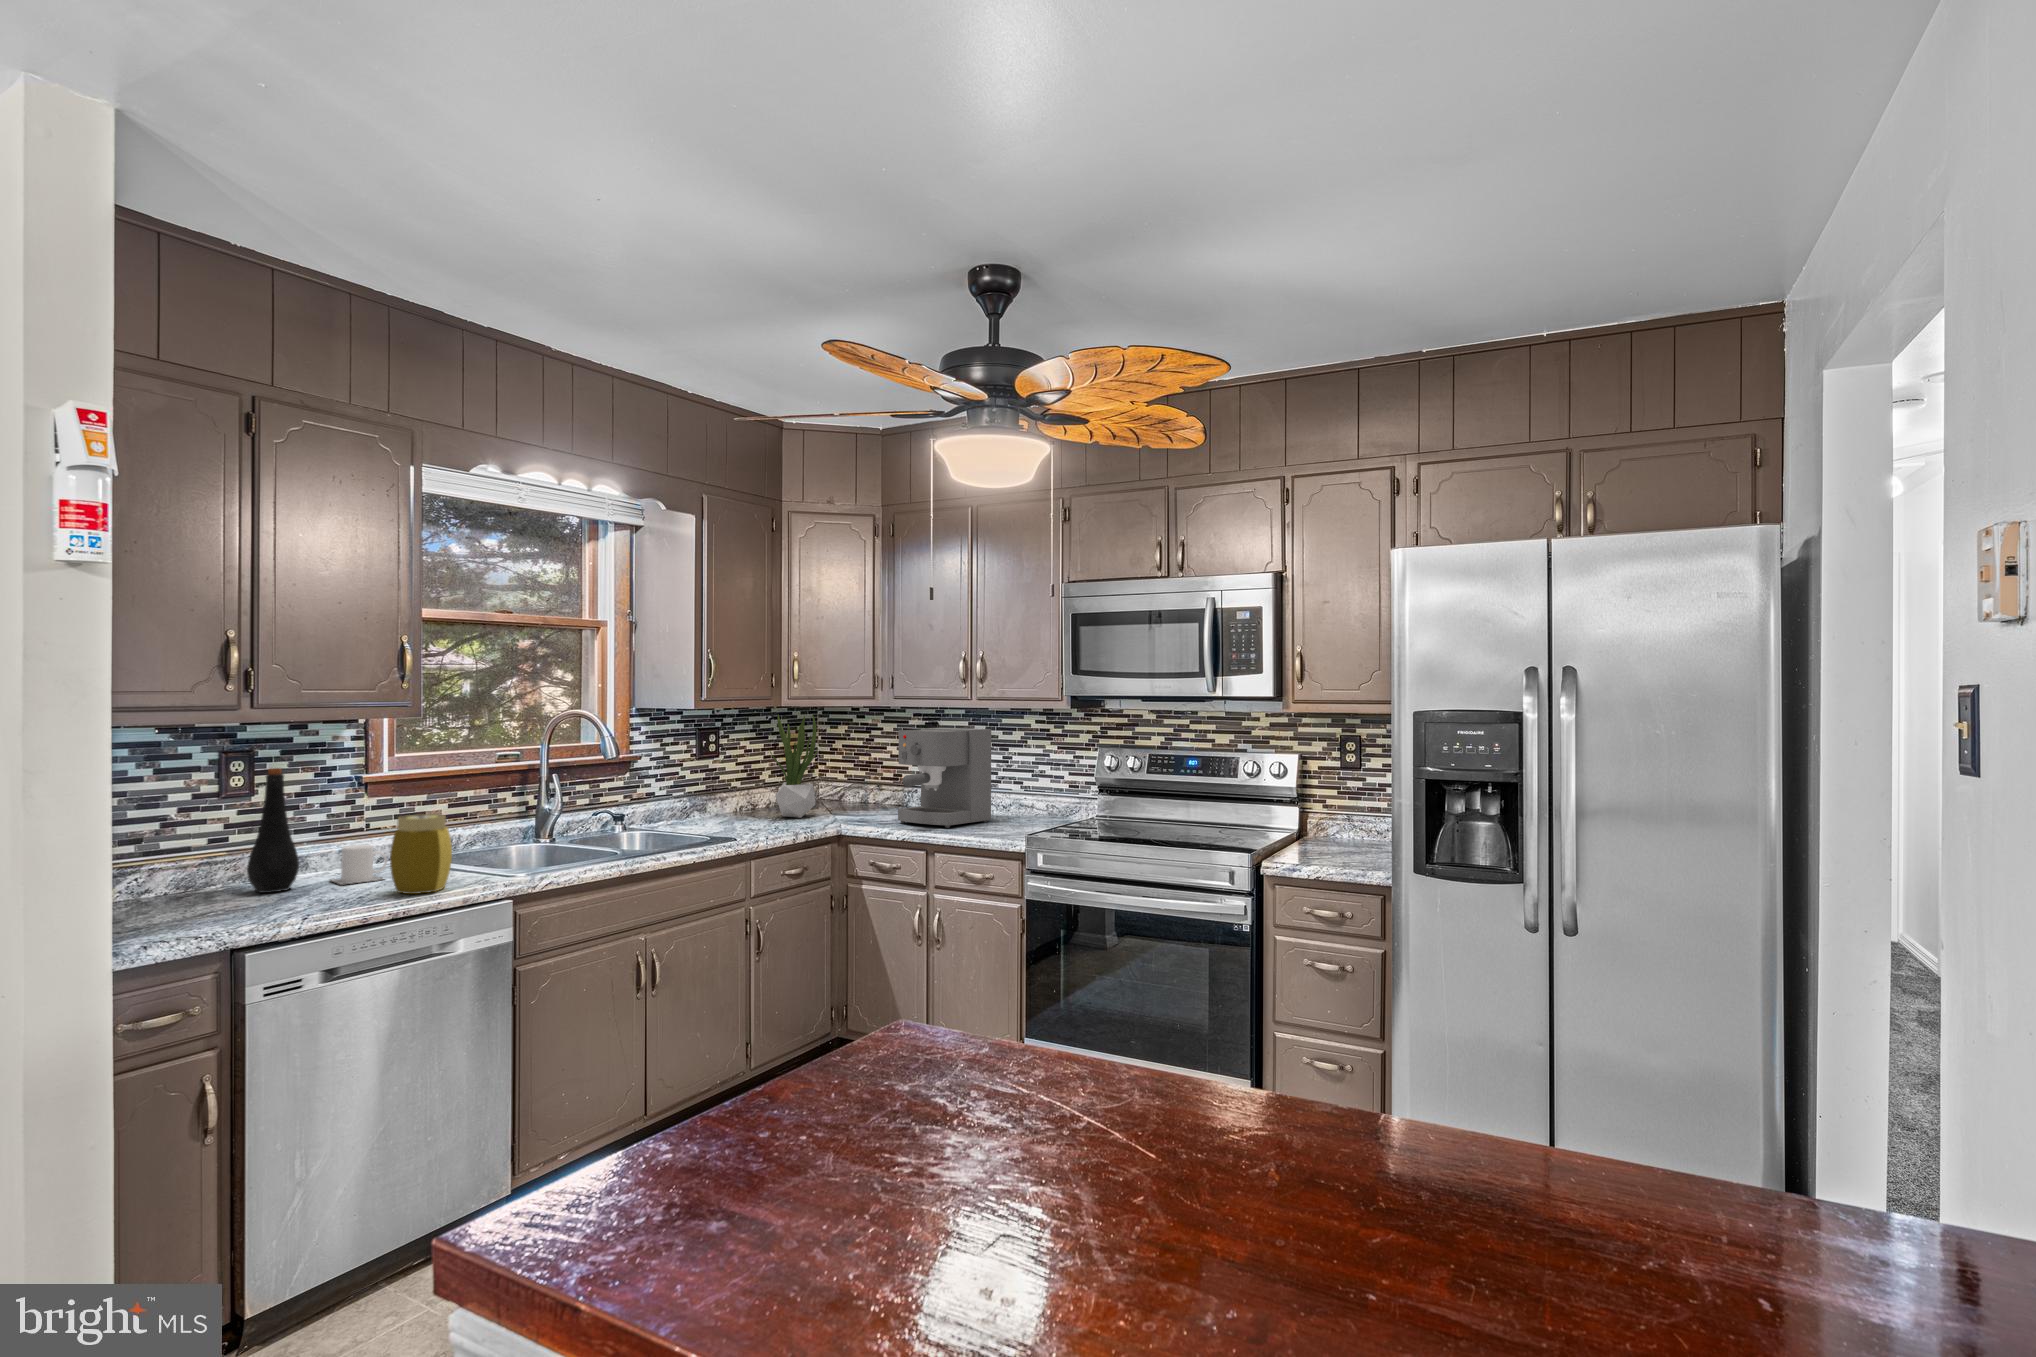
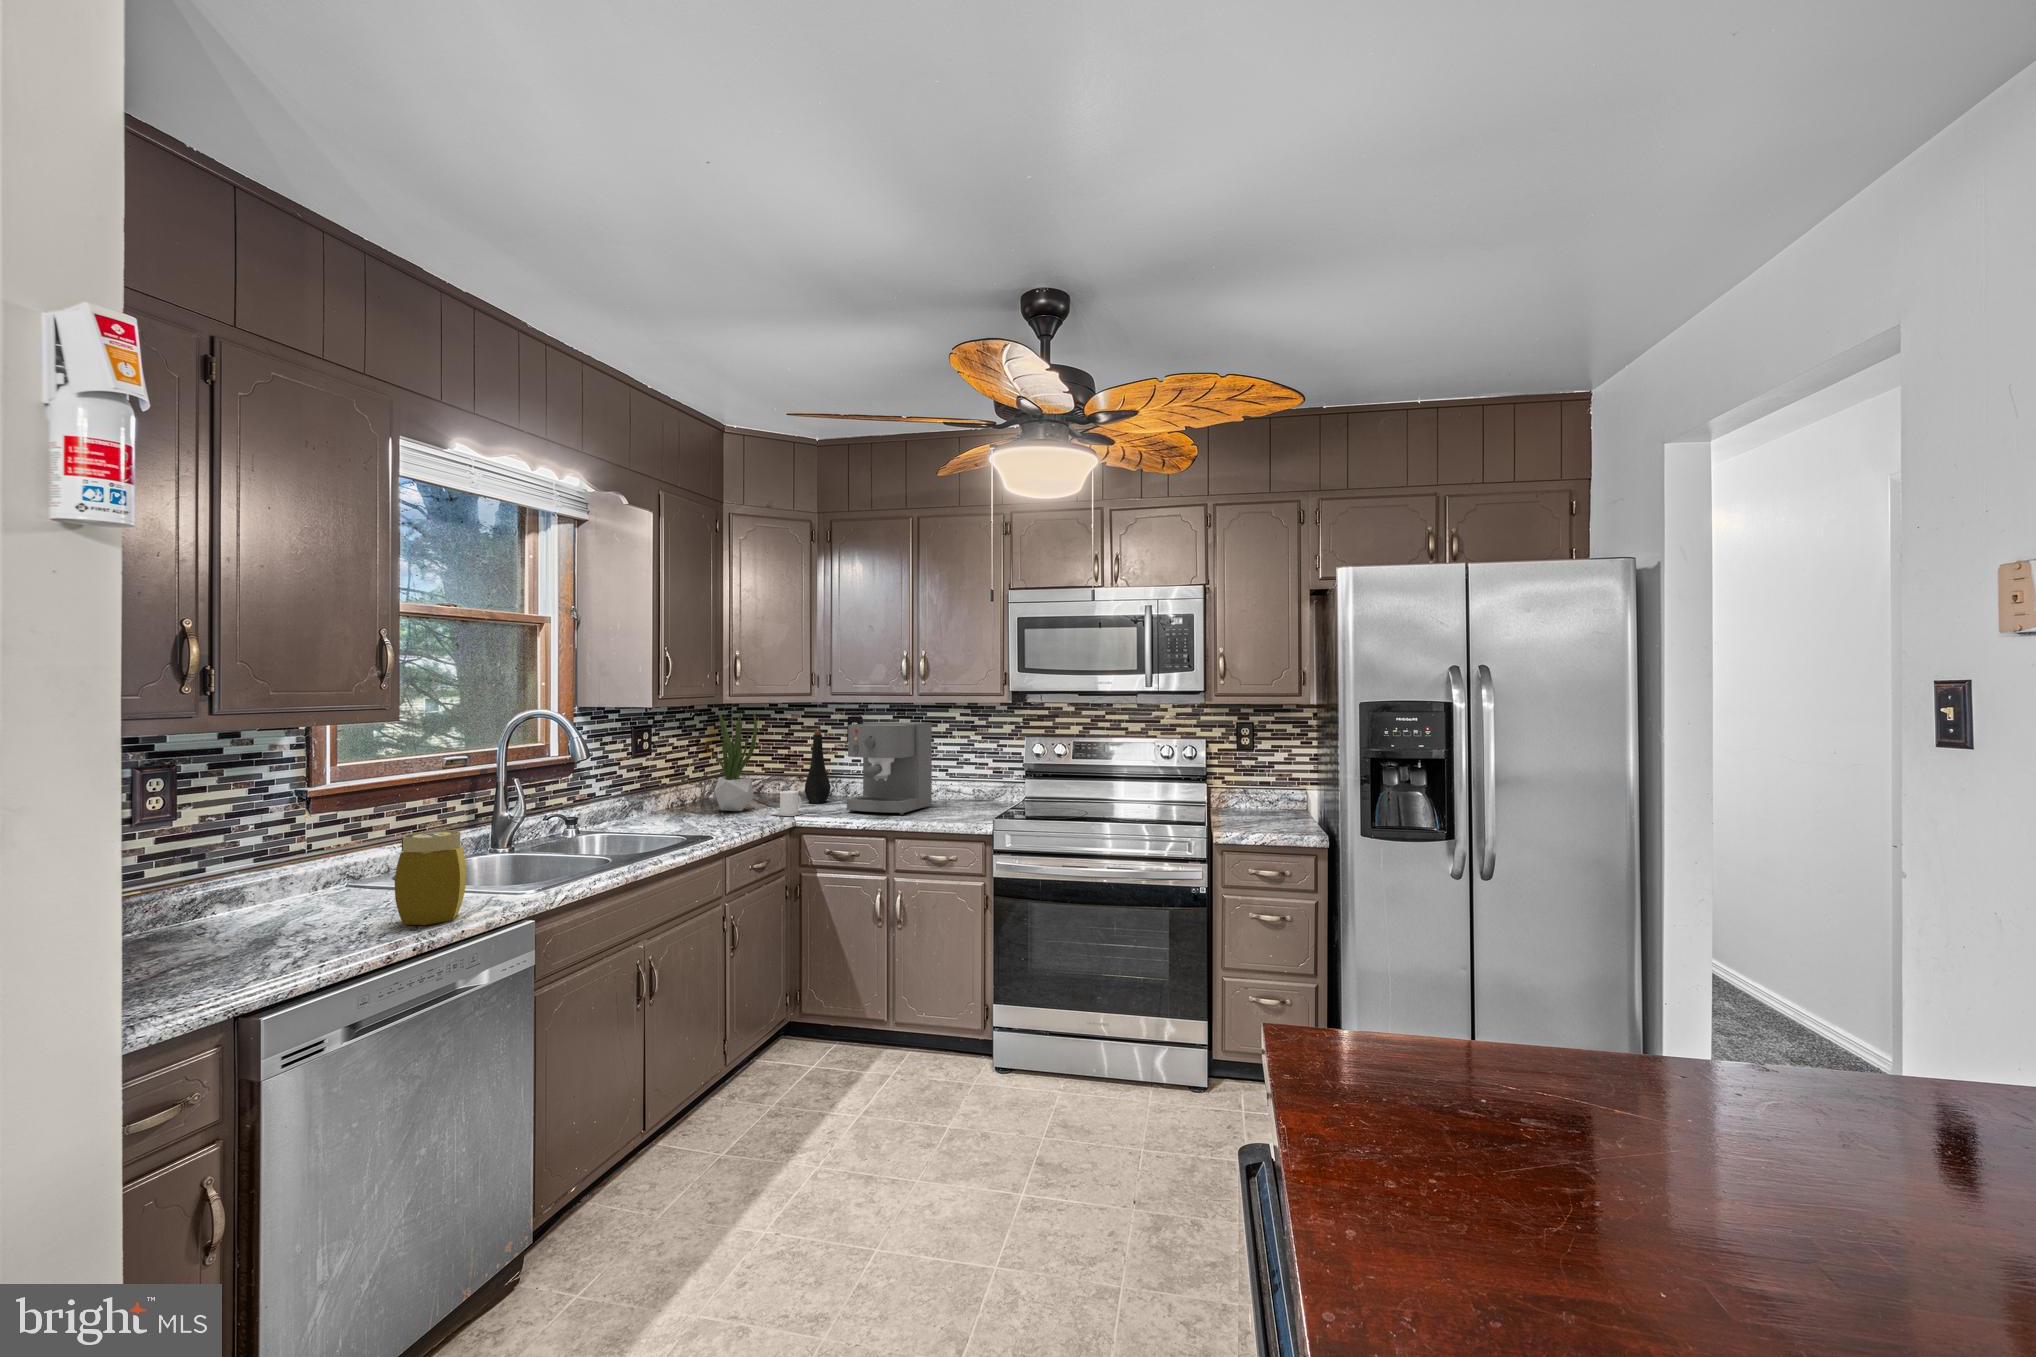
bottle: present [247,768,299,893] -> present [805,731,830,803]
mug: present [332,845,387,885] -> present [772,791,805,816]

